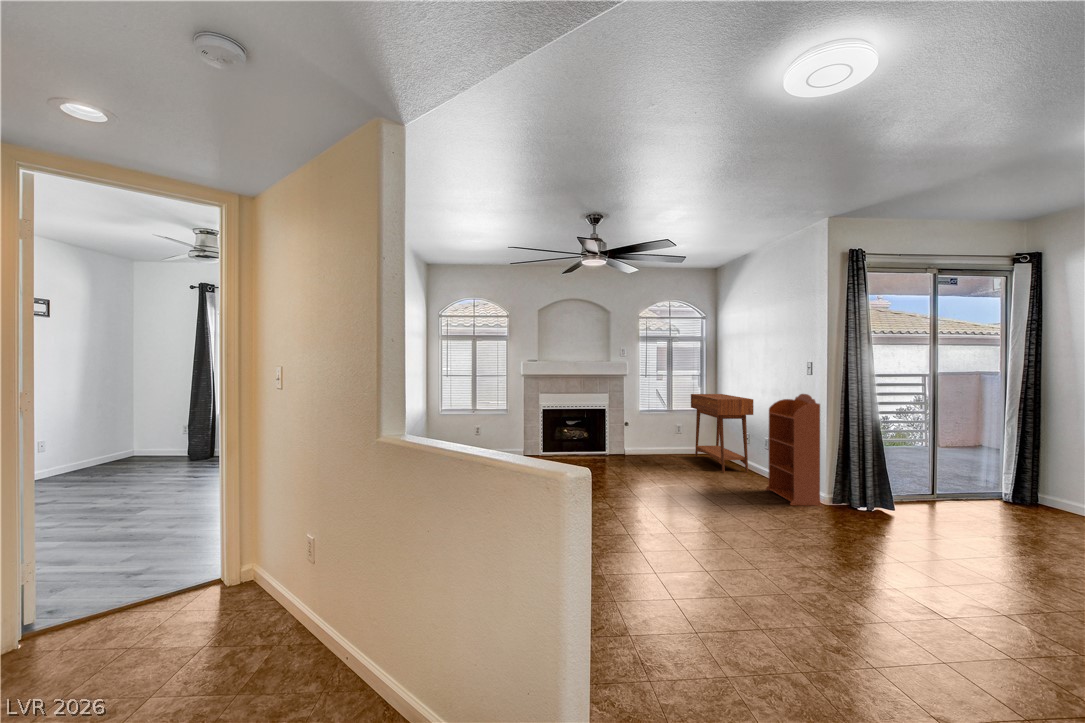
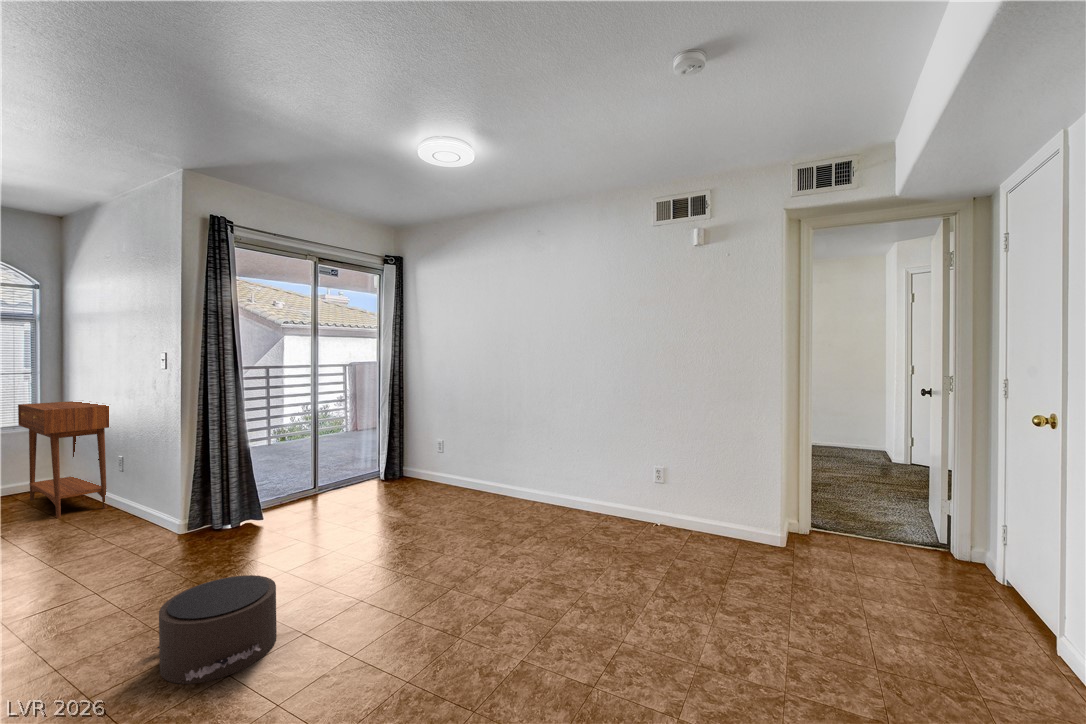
bookcase: present [765,394,820,505] -> none [104,394,173,549]
pouf: none [894,551,1019,634] -> present [157,575,277,684]

